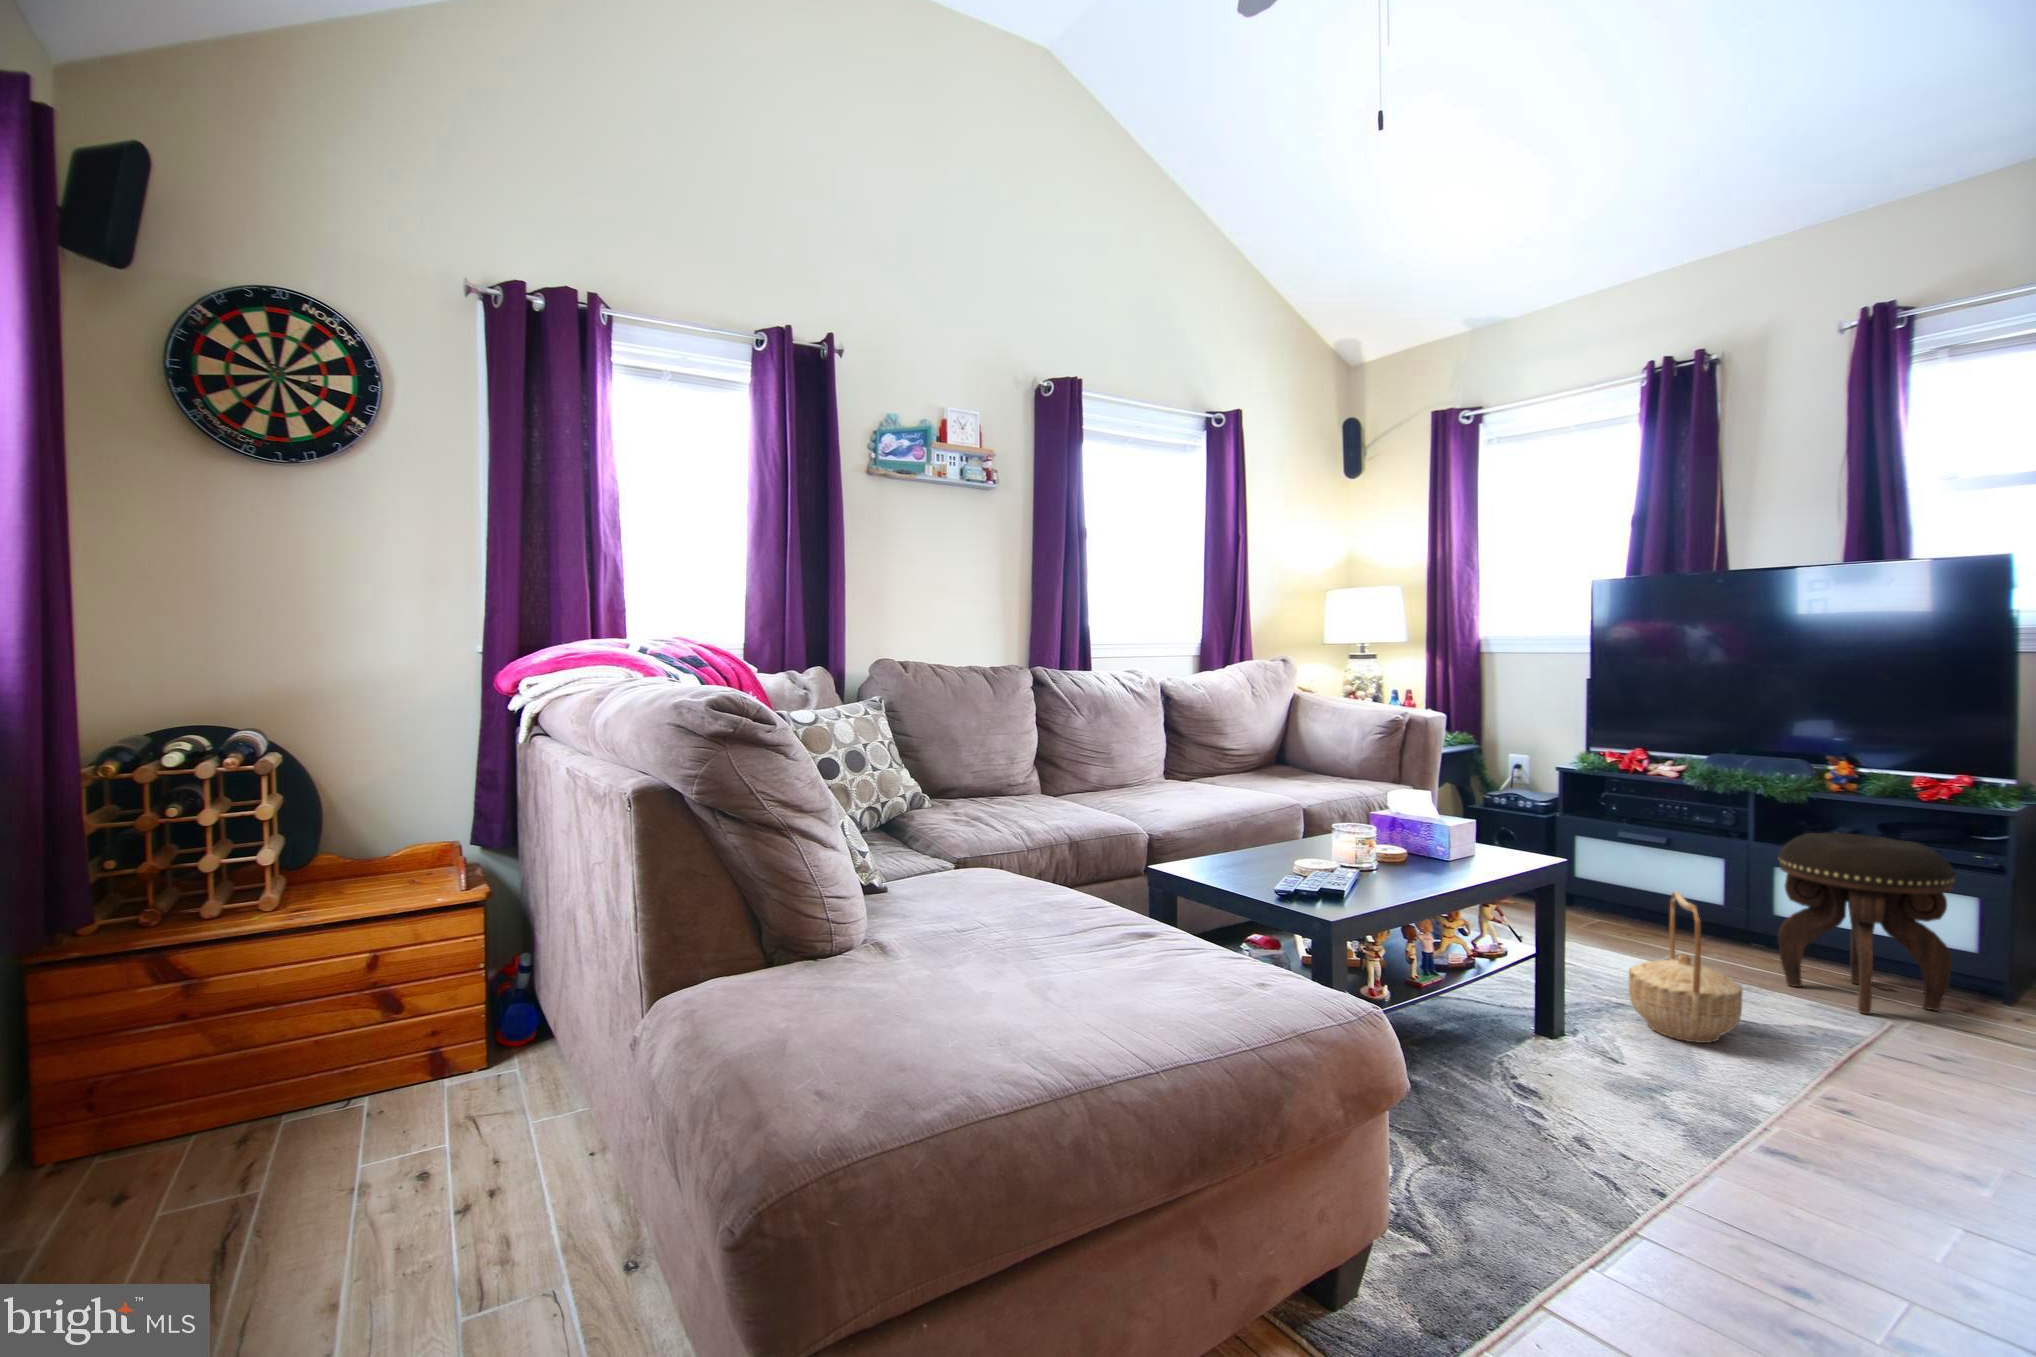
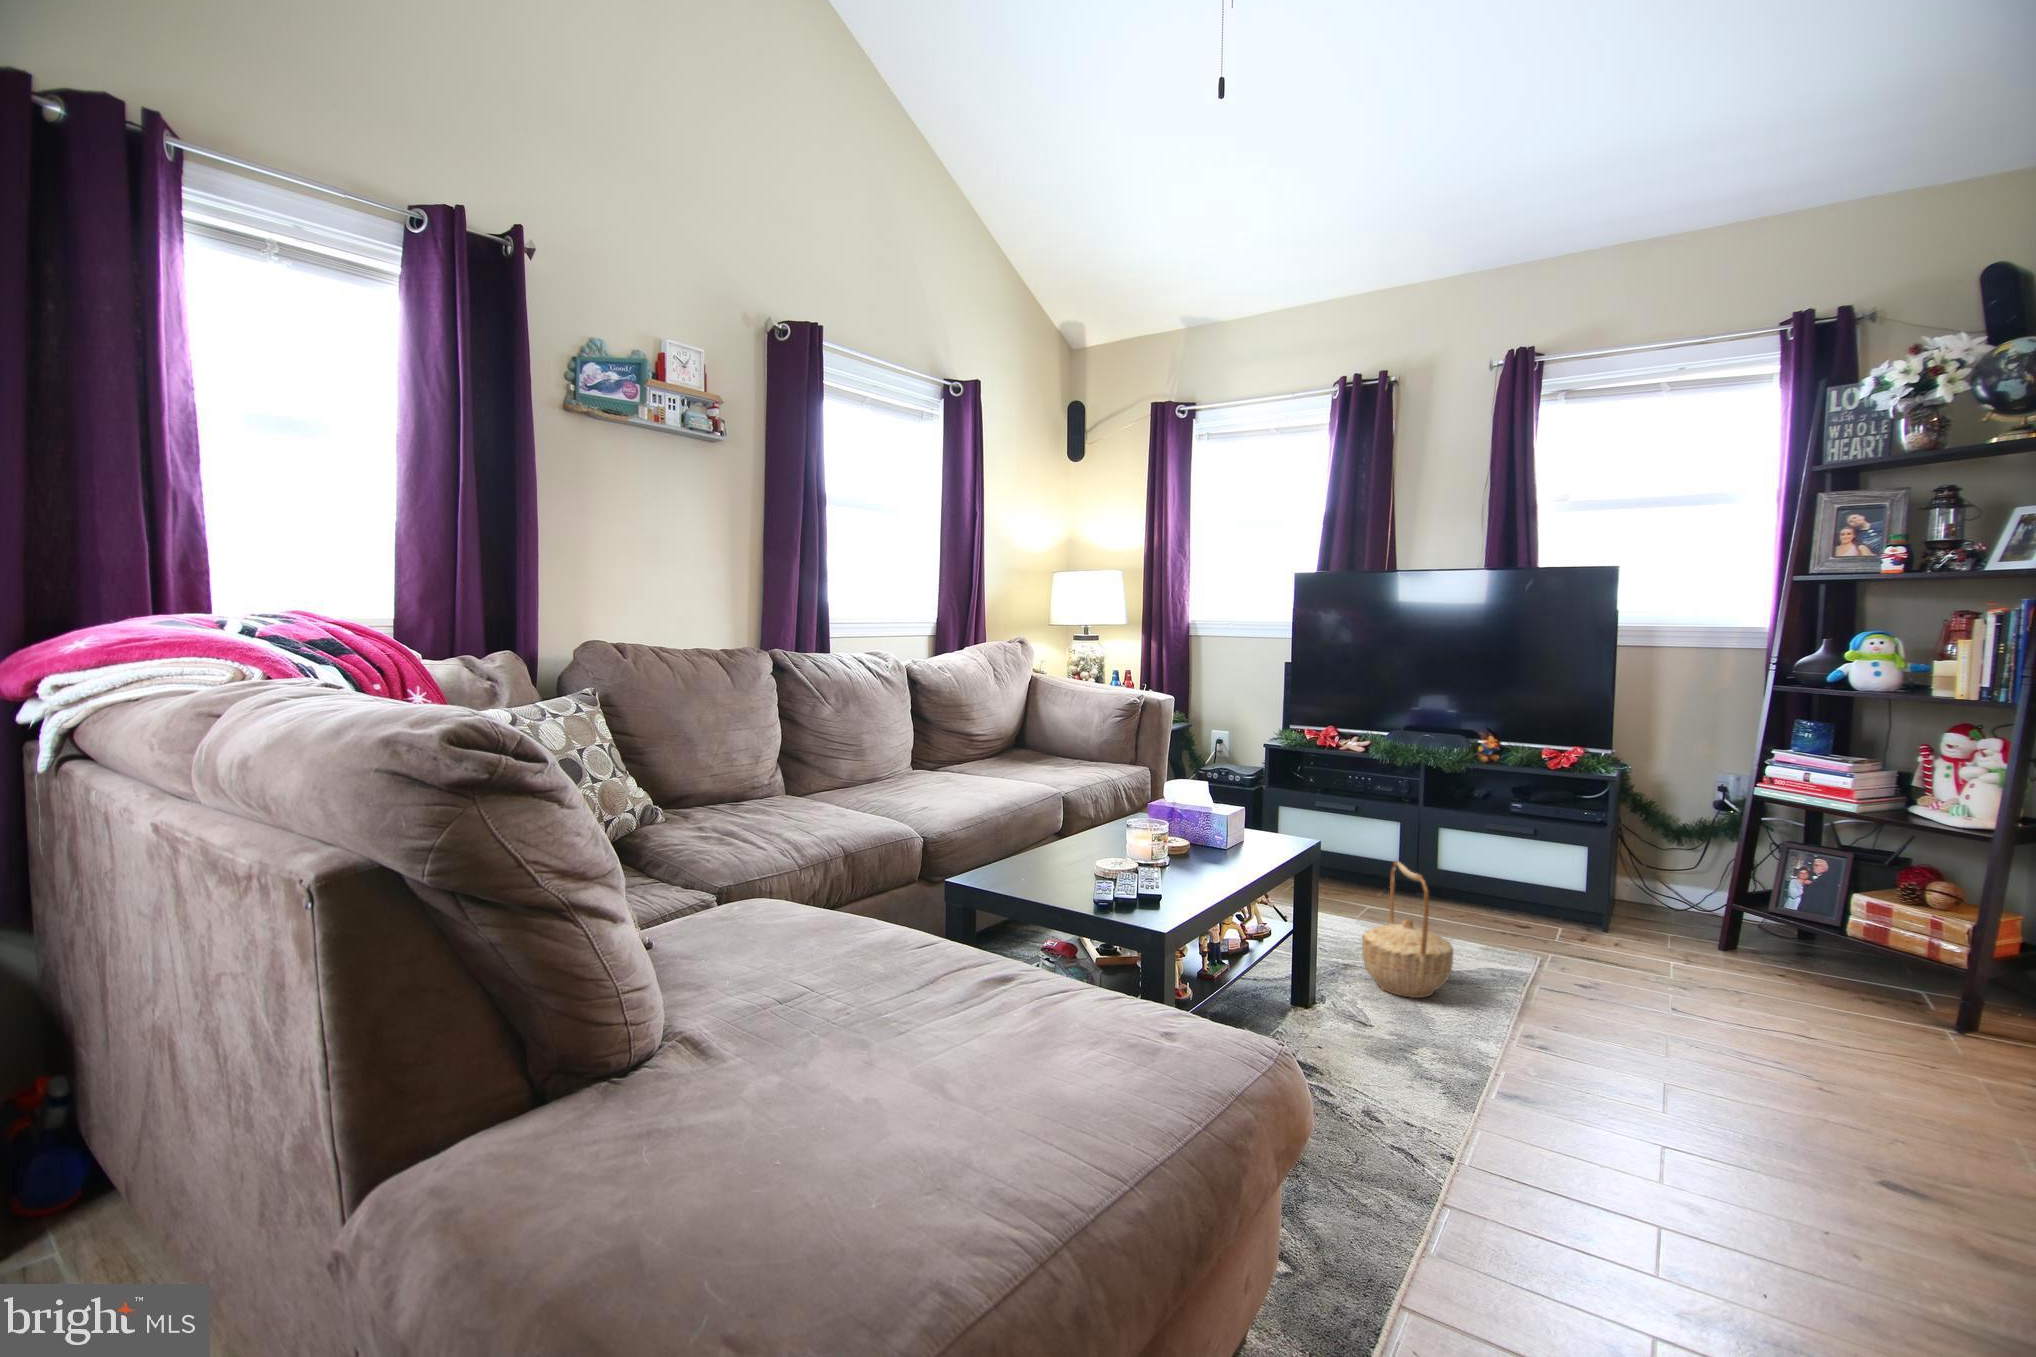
footstool: present [1778,833,1955,1014] -> none [1455,799,1583,953]

